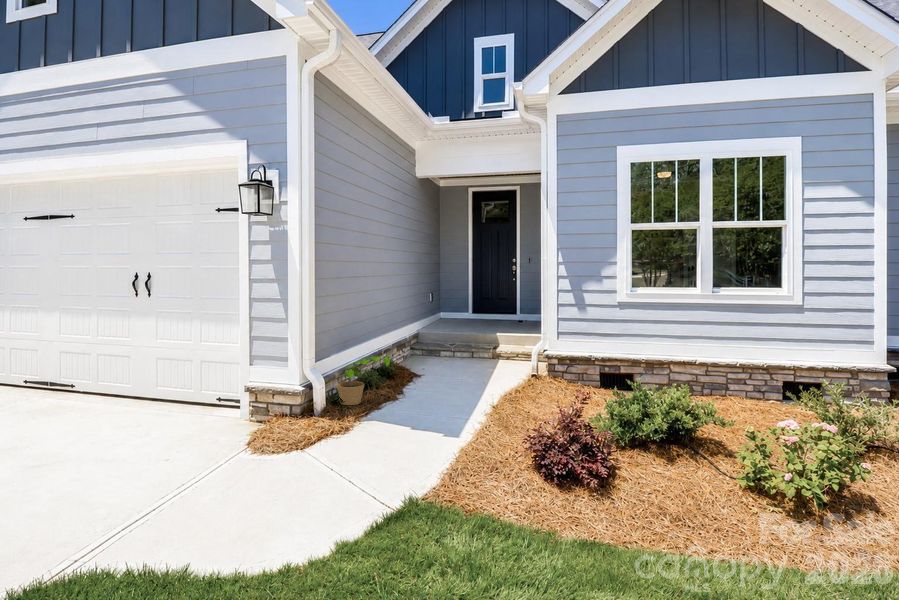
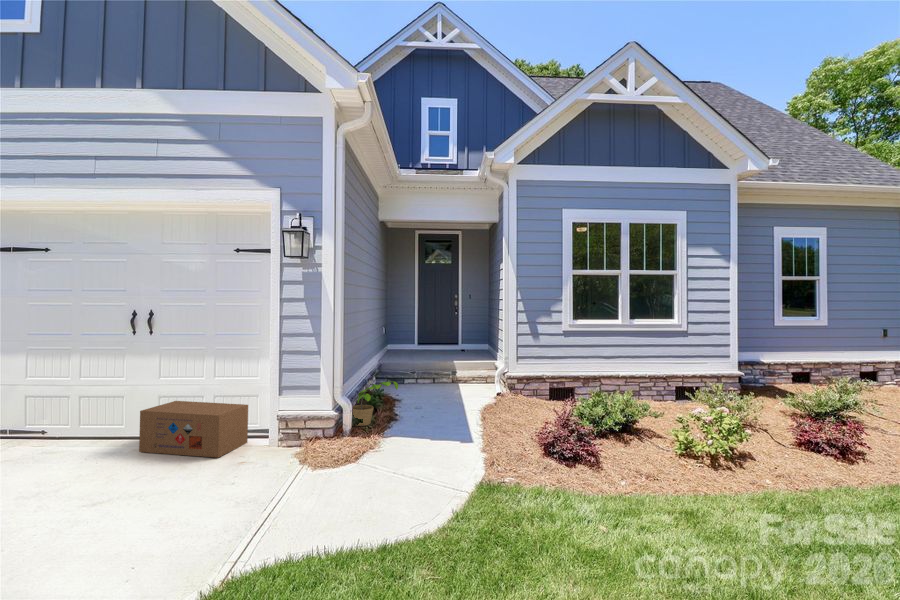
cardboard box: none [109,367,219,431] -> present [139,401,248,458]

